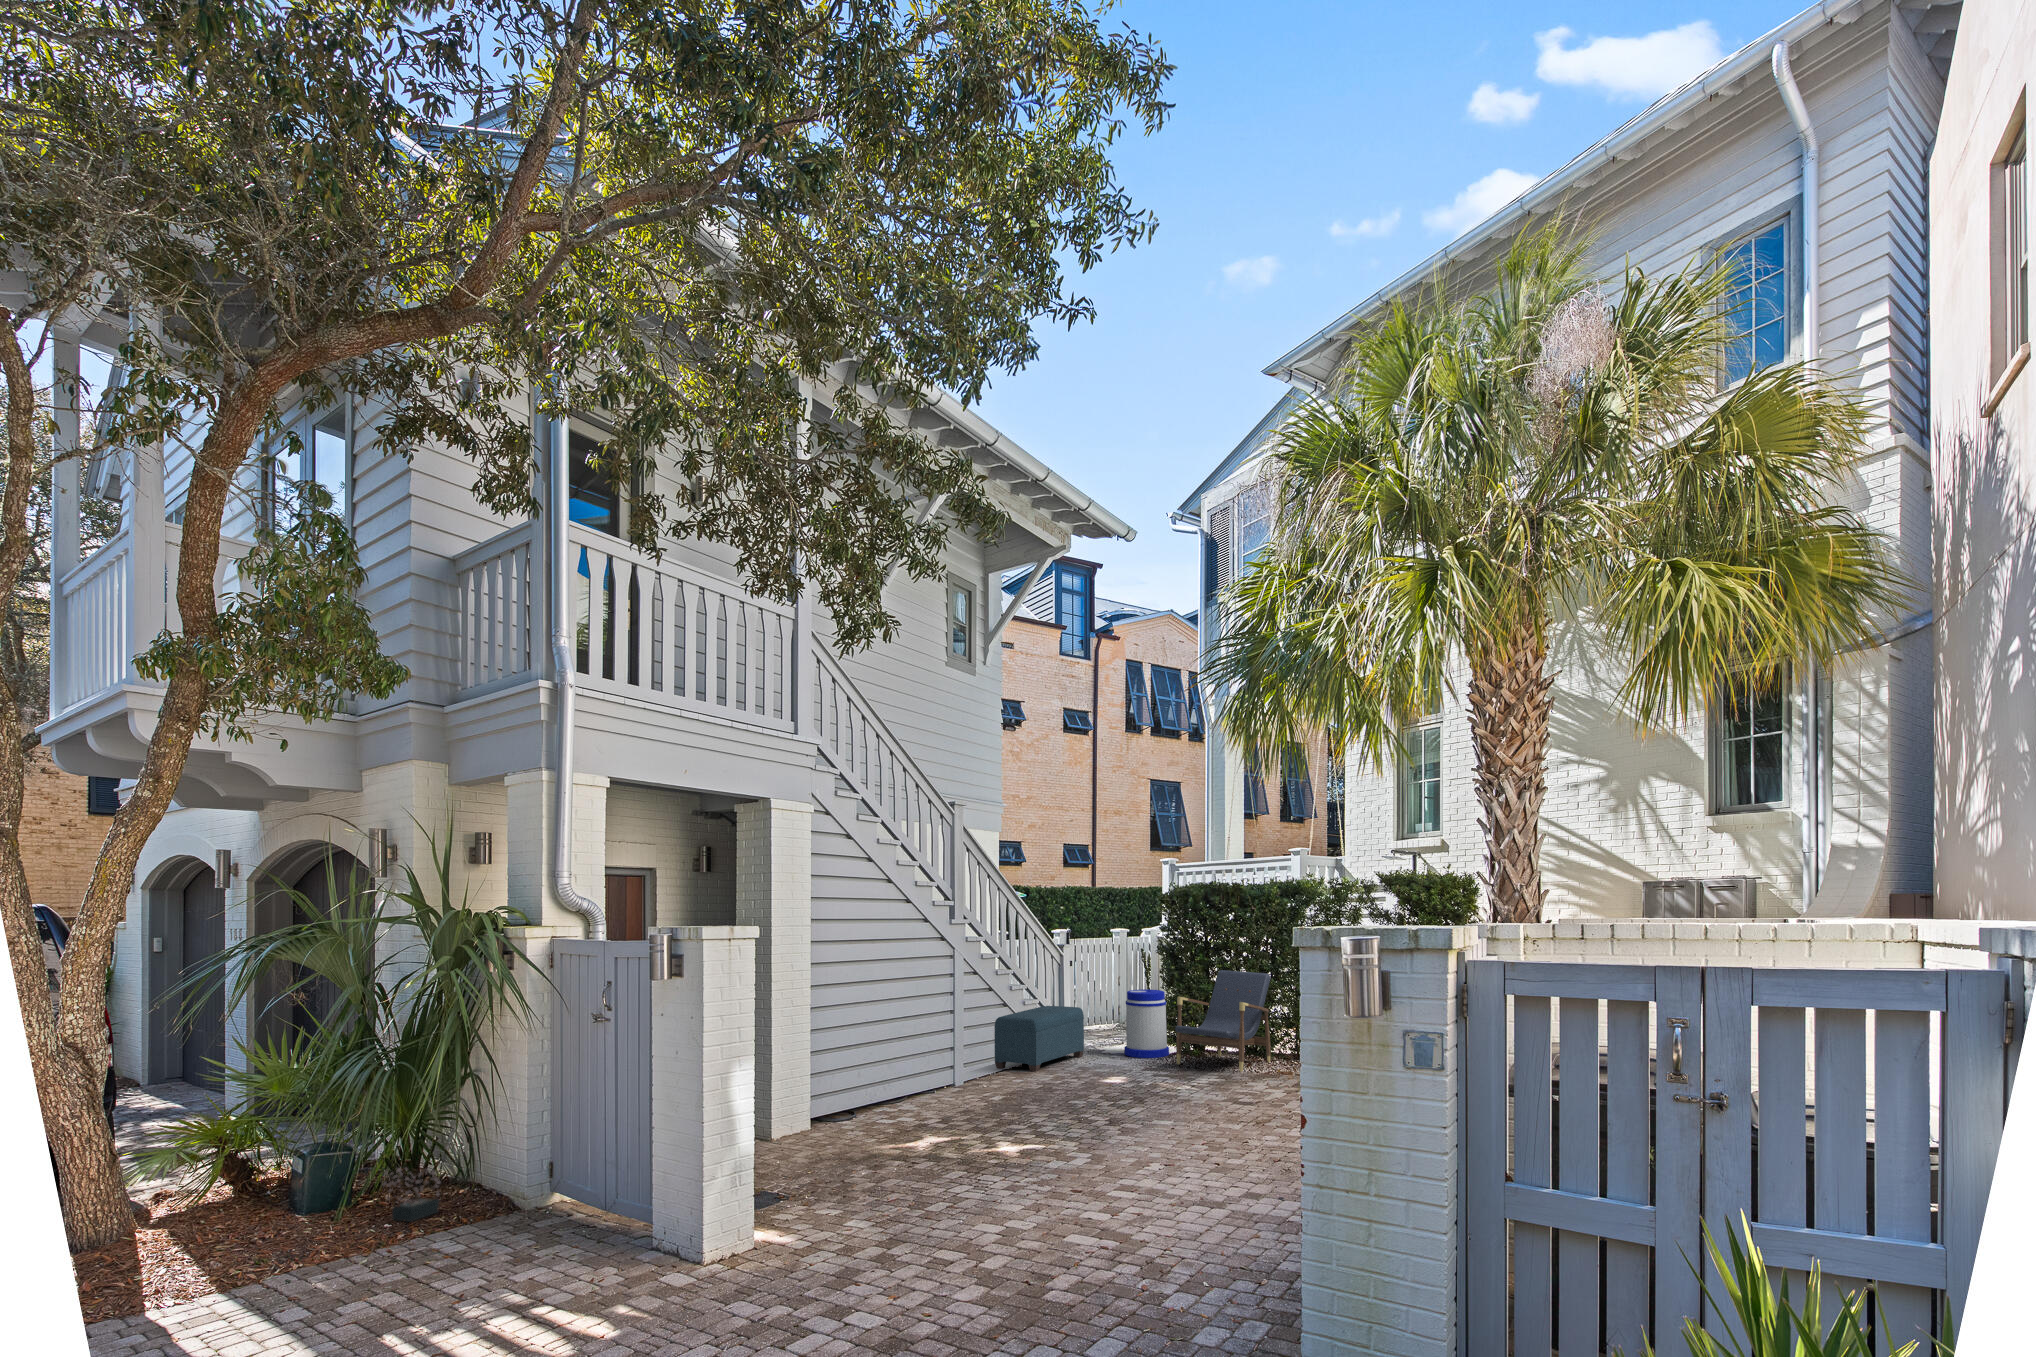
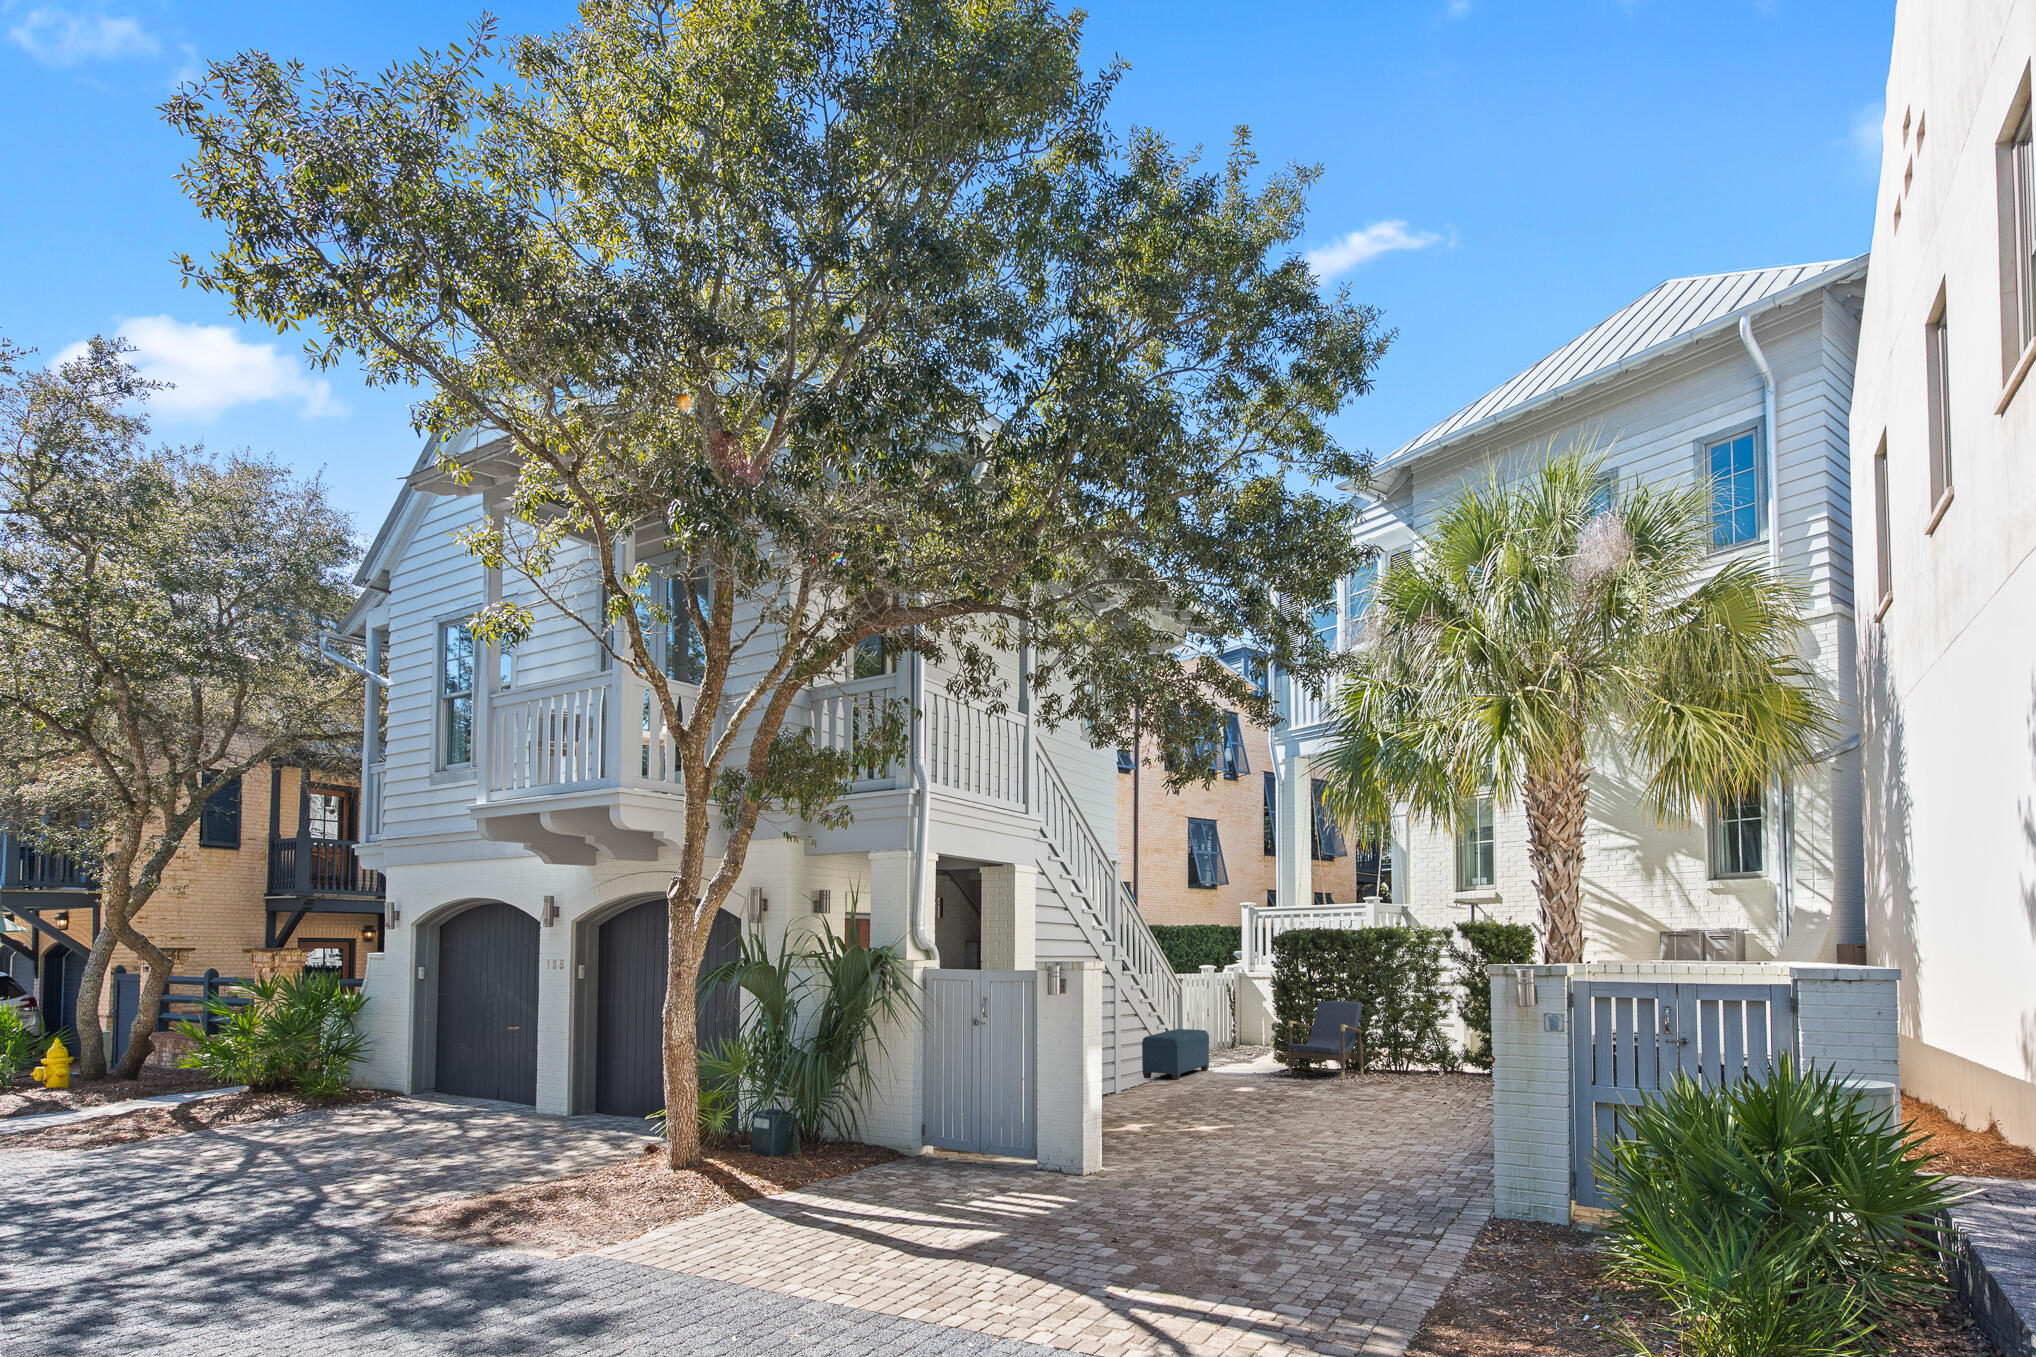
trash can: present [1124,989,1169,1058] -> none [1241,1016,1278,1071]
decorative plant: present [383,1168,440,1222] -> none [792,1126,826,1164]

